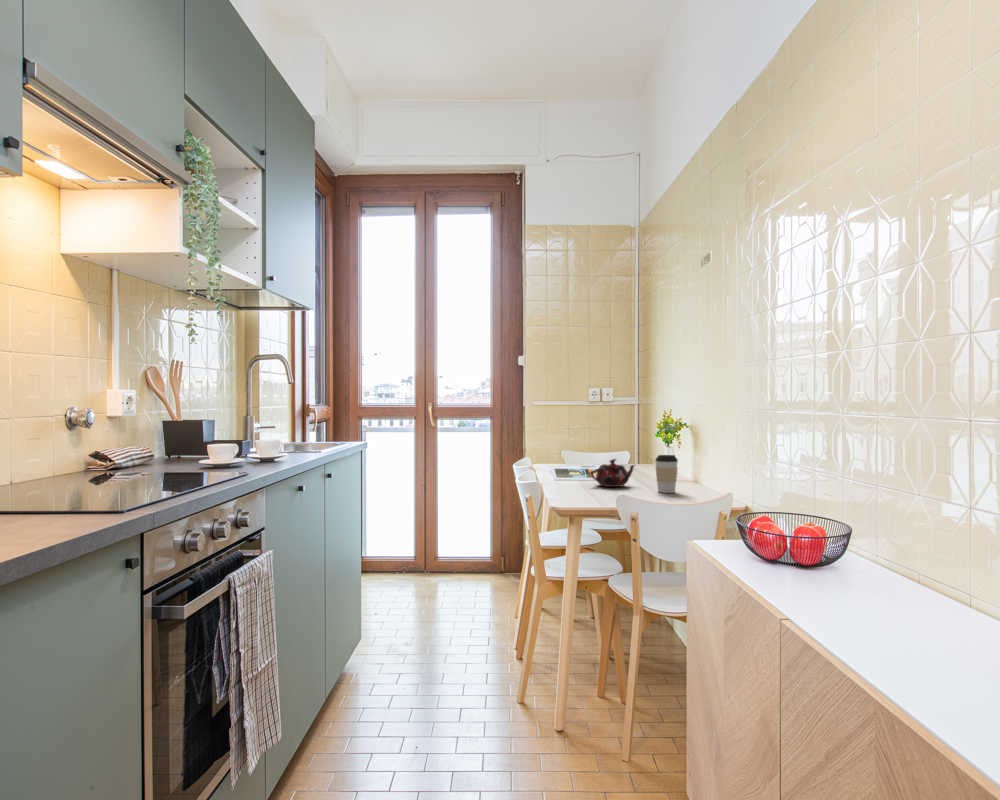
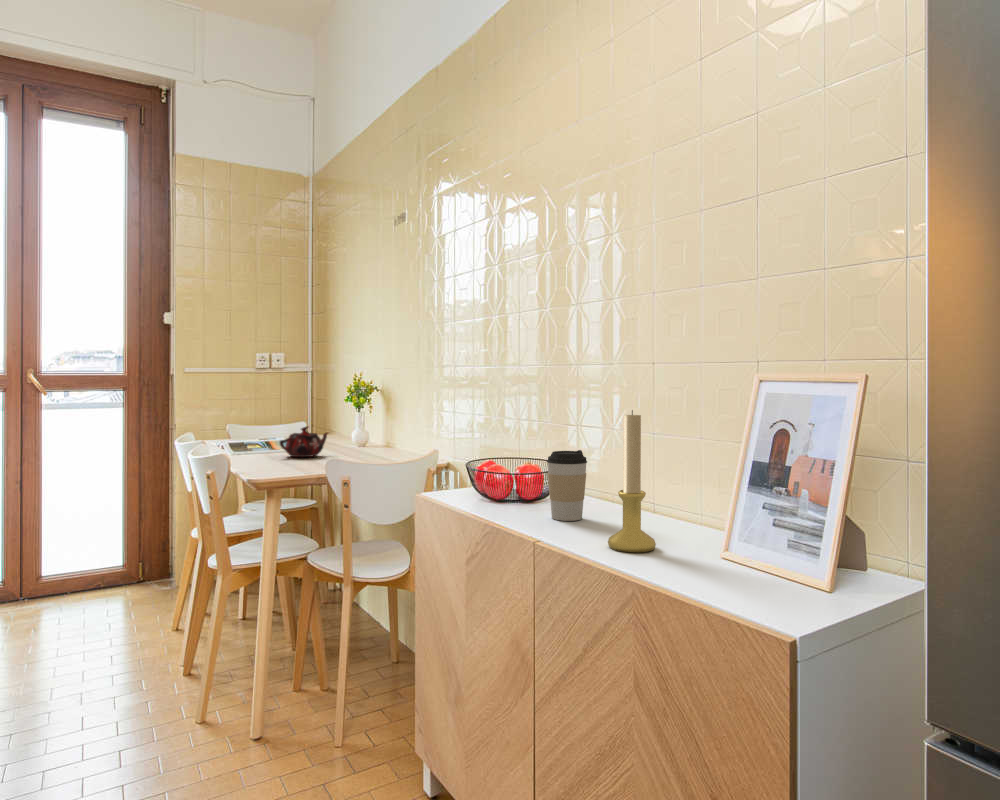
coffee cup: present [655,455,678,493] -> present [547,450,587,521]
candle holder: none [873,486,940,660] -> present [608,410,656,553]

